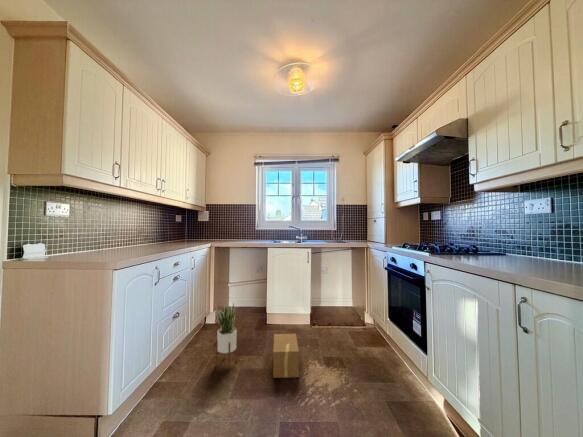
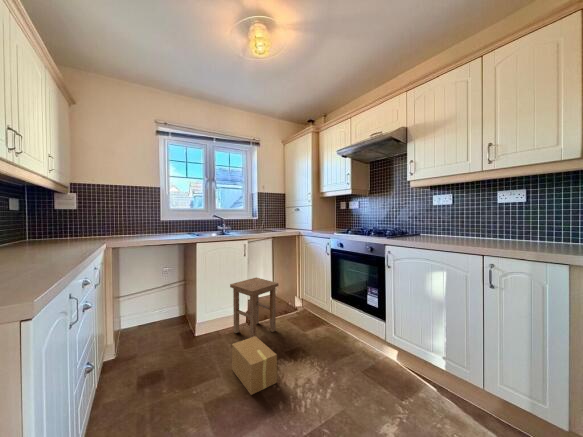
stool: none [294,285,335,342] -> present [230,277,279,338]
potted plant: present [215,301,238,369] -> none [163,318,191,413]

